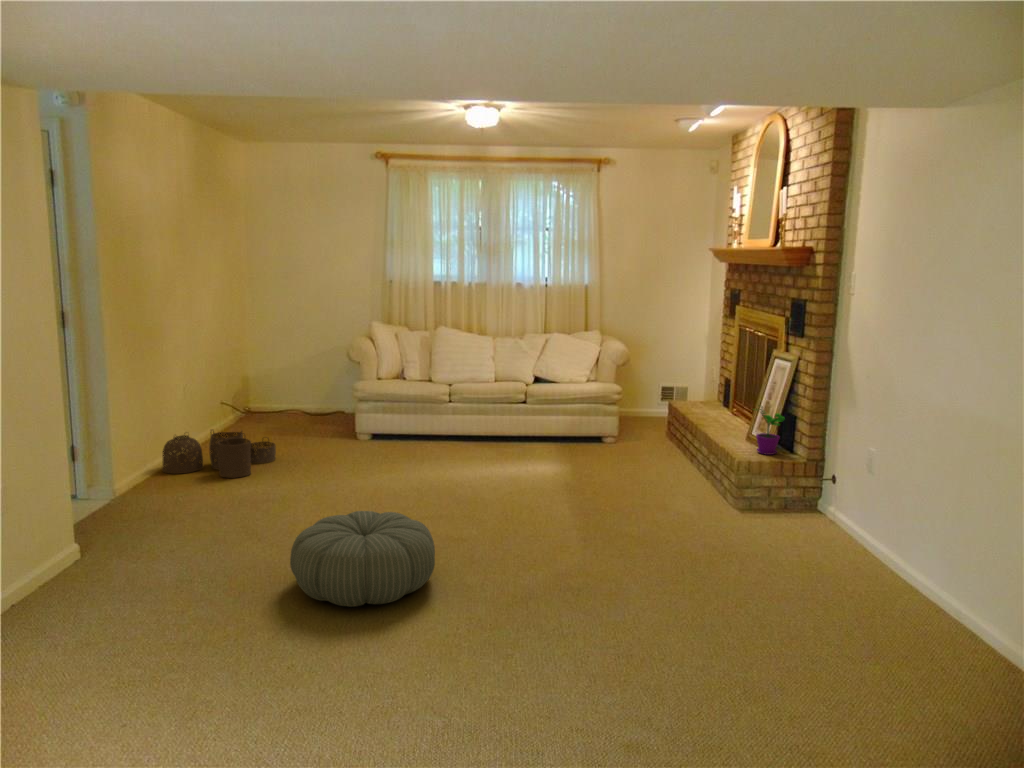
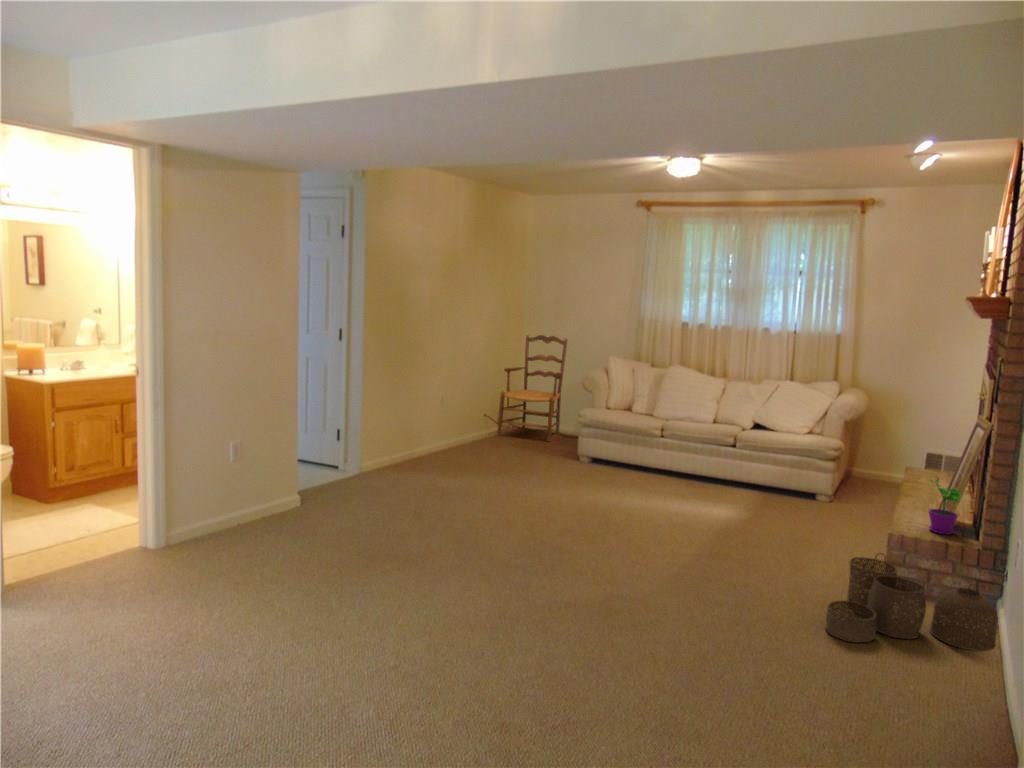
armchair: none [239,305,308,425] -> present [497,335,567,442]
woven basket: present [162,430,276,478] -> present [826,553,998,651]
pouf: present [290,511,435,607] -> none [401,503,520,579]

